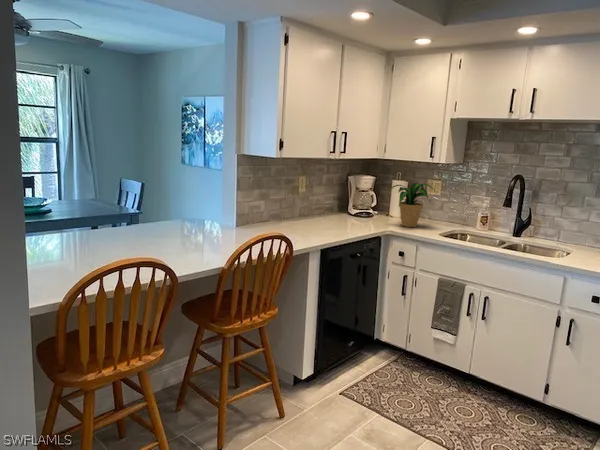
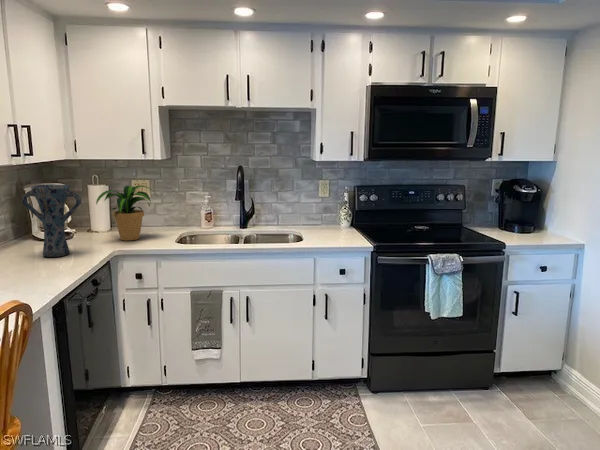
vase: none [338,175,371,227] -> present [22,184,81,257]

